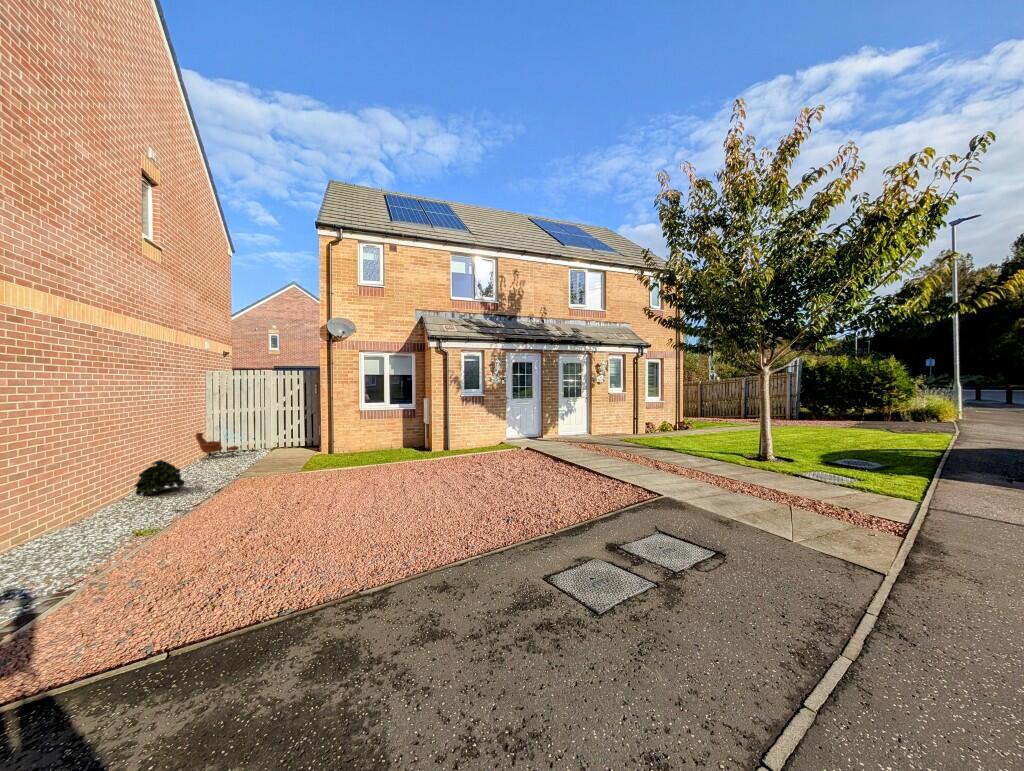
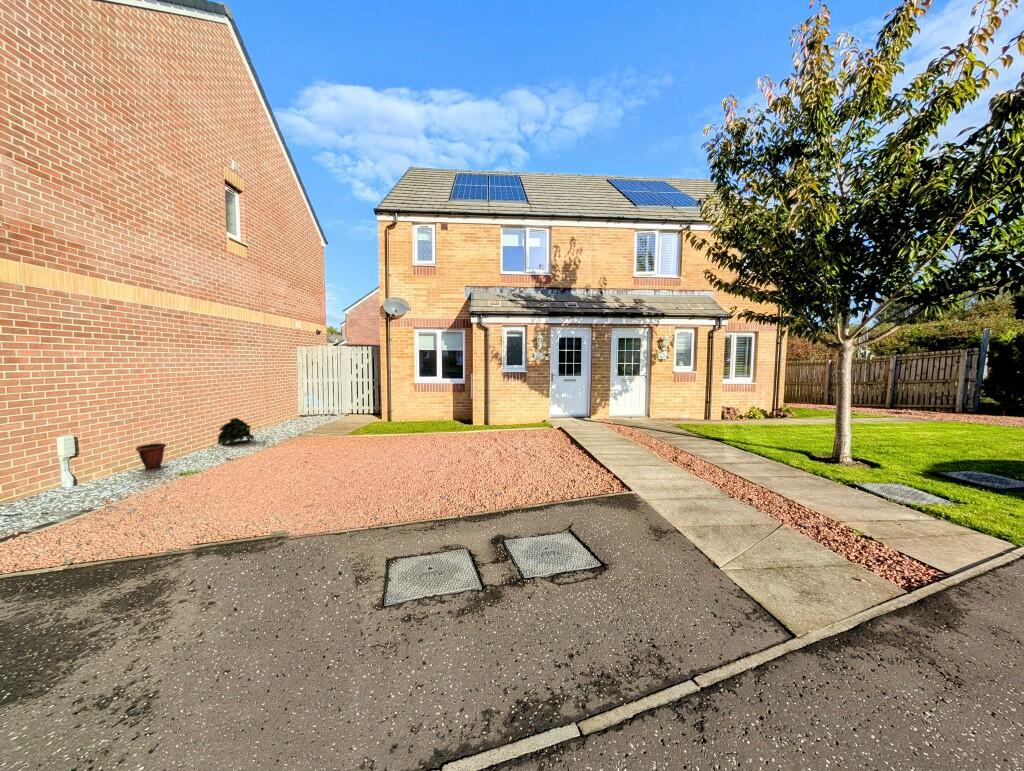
lounge chair: present [196,433,239,459] -> none [283,397,317,421]
waste bin: none [45,496,93,539] -> present [136,443,167,471]

